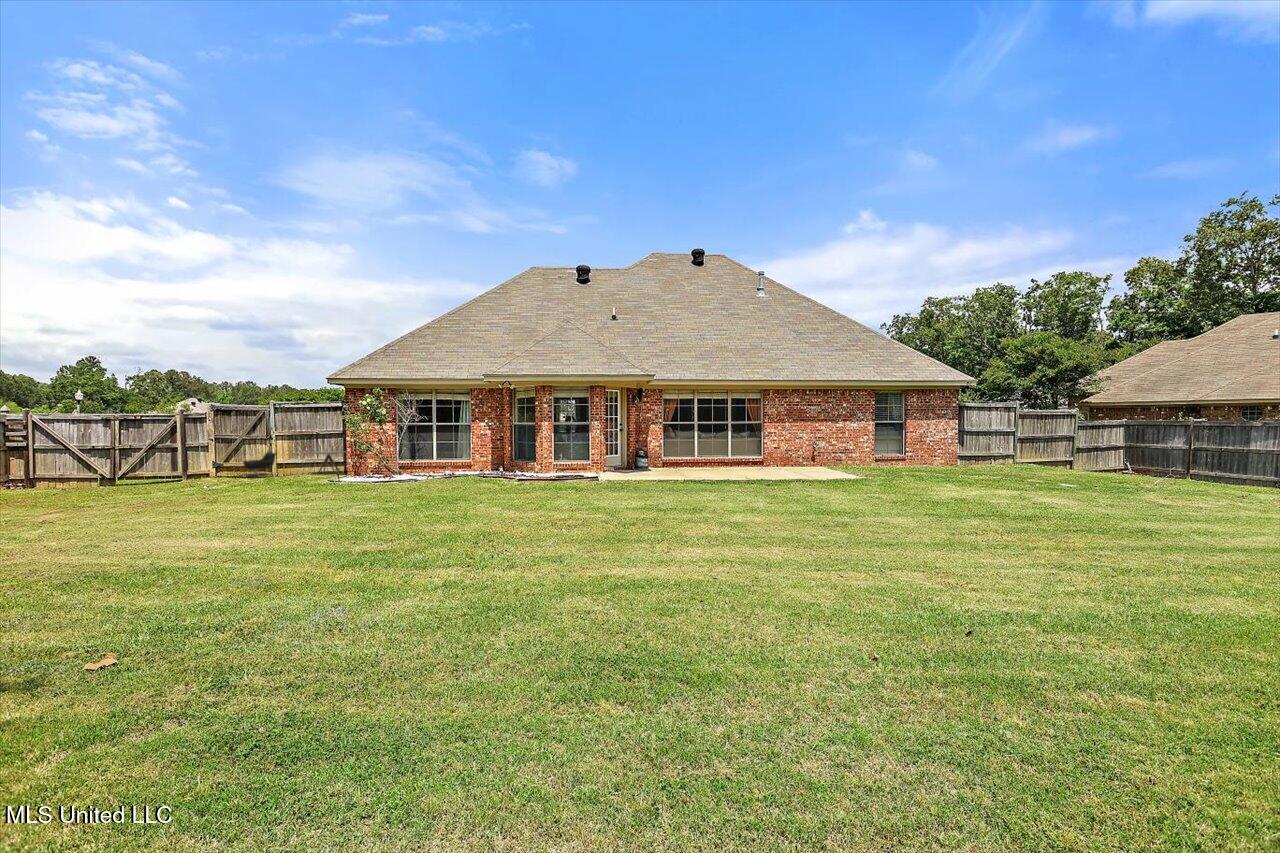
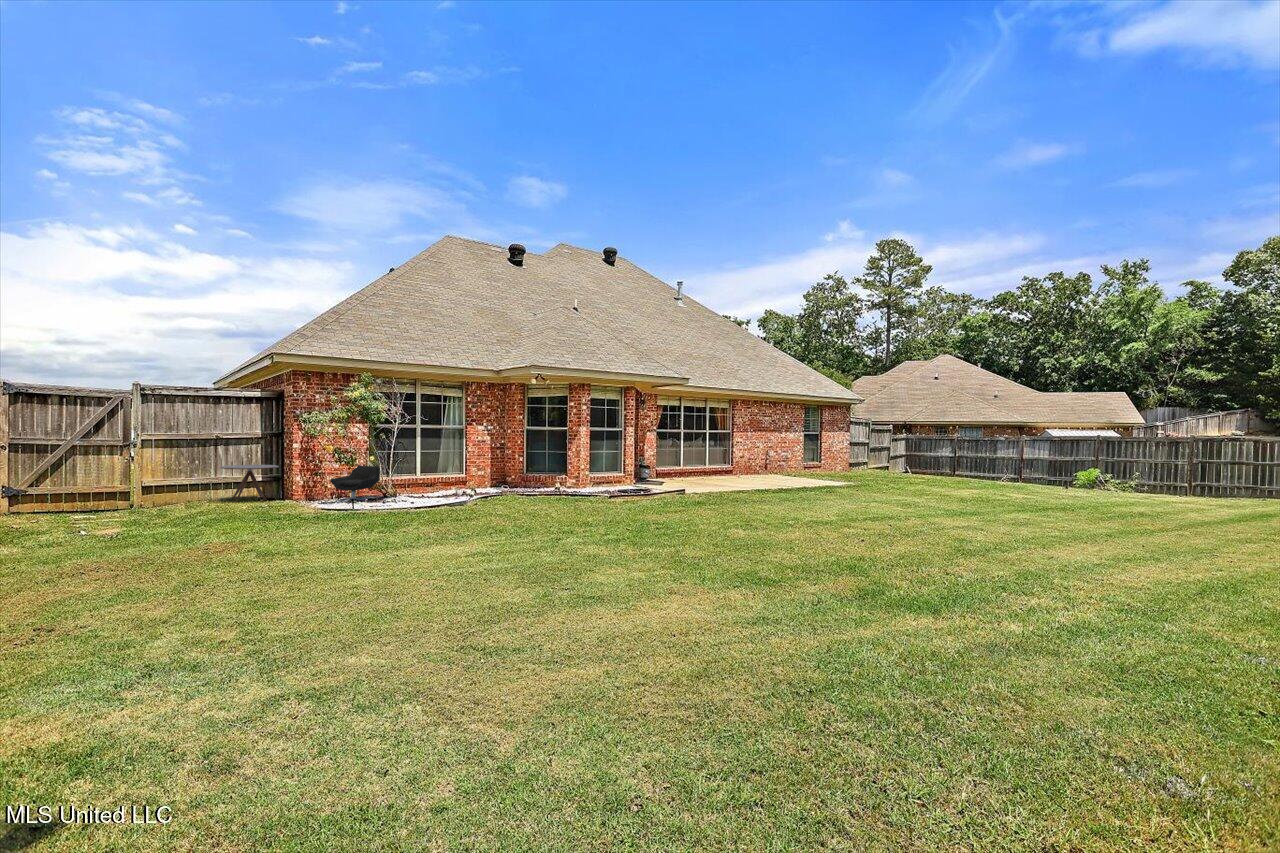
lounge chair: present [243,452,276,475] -> present [330,466,380,502]

